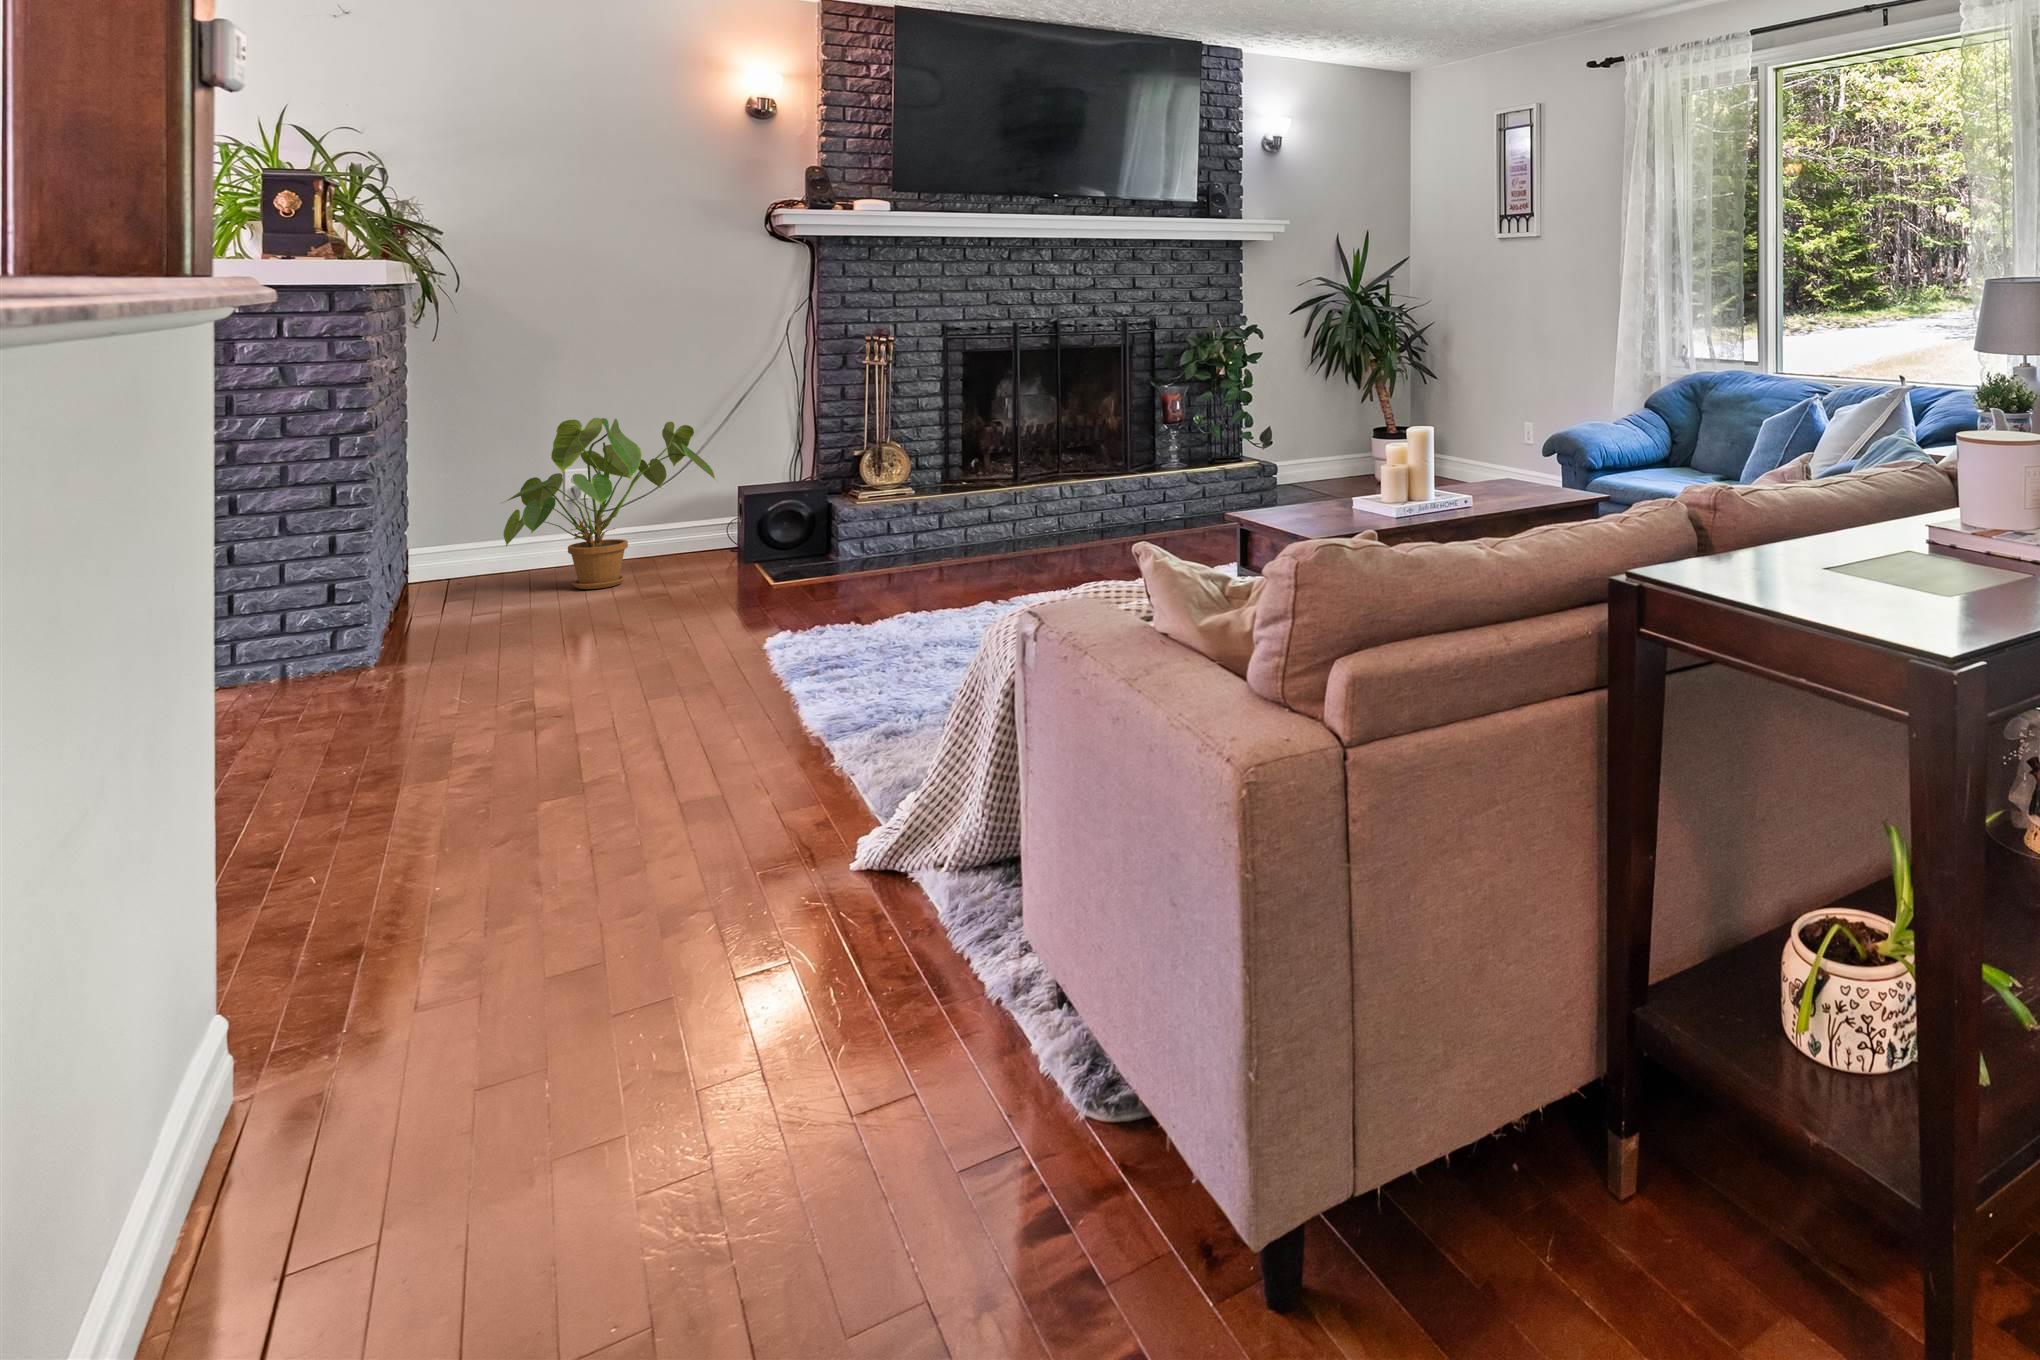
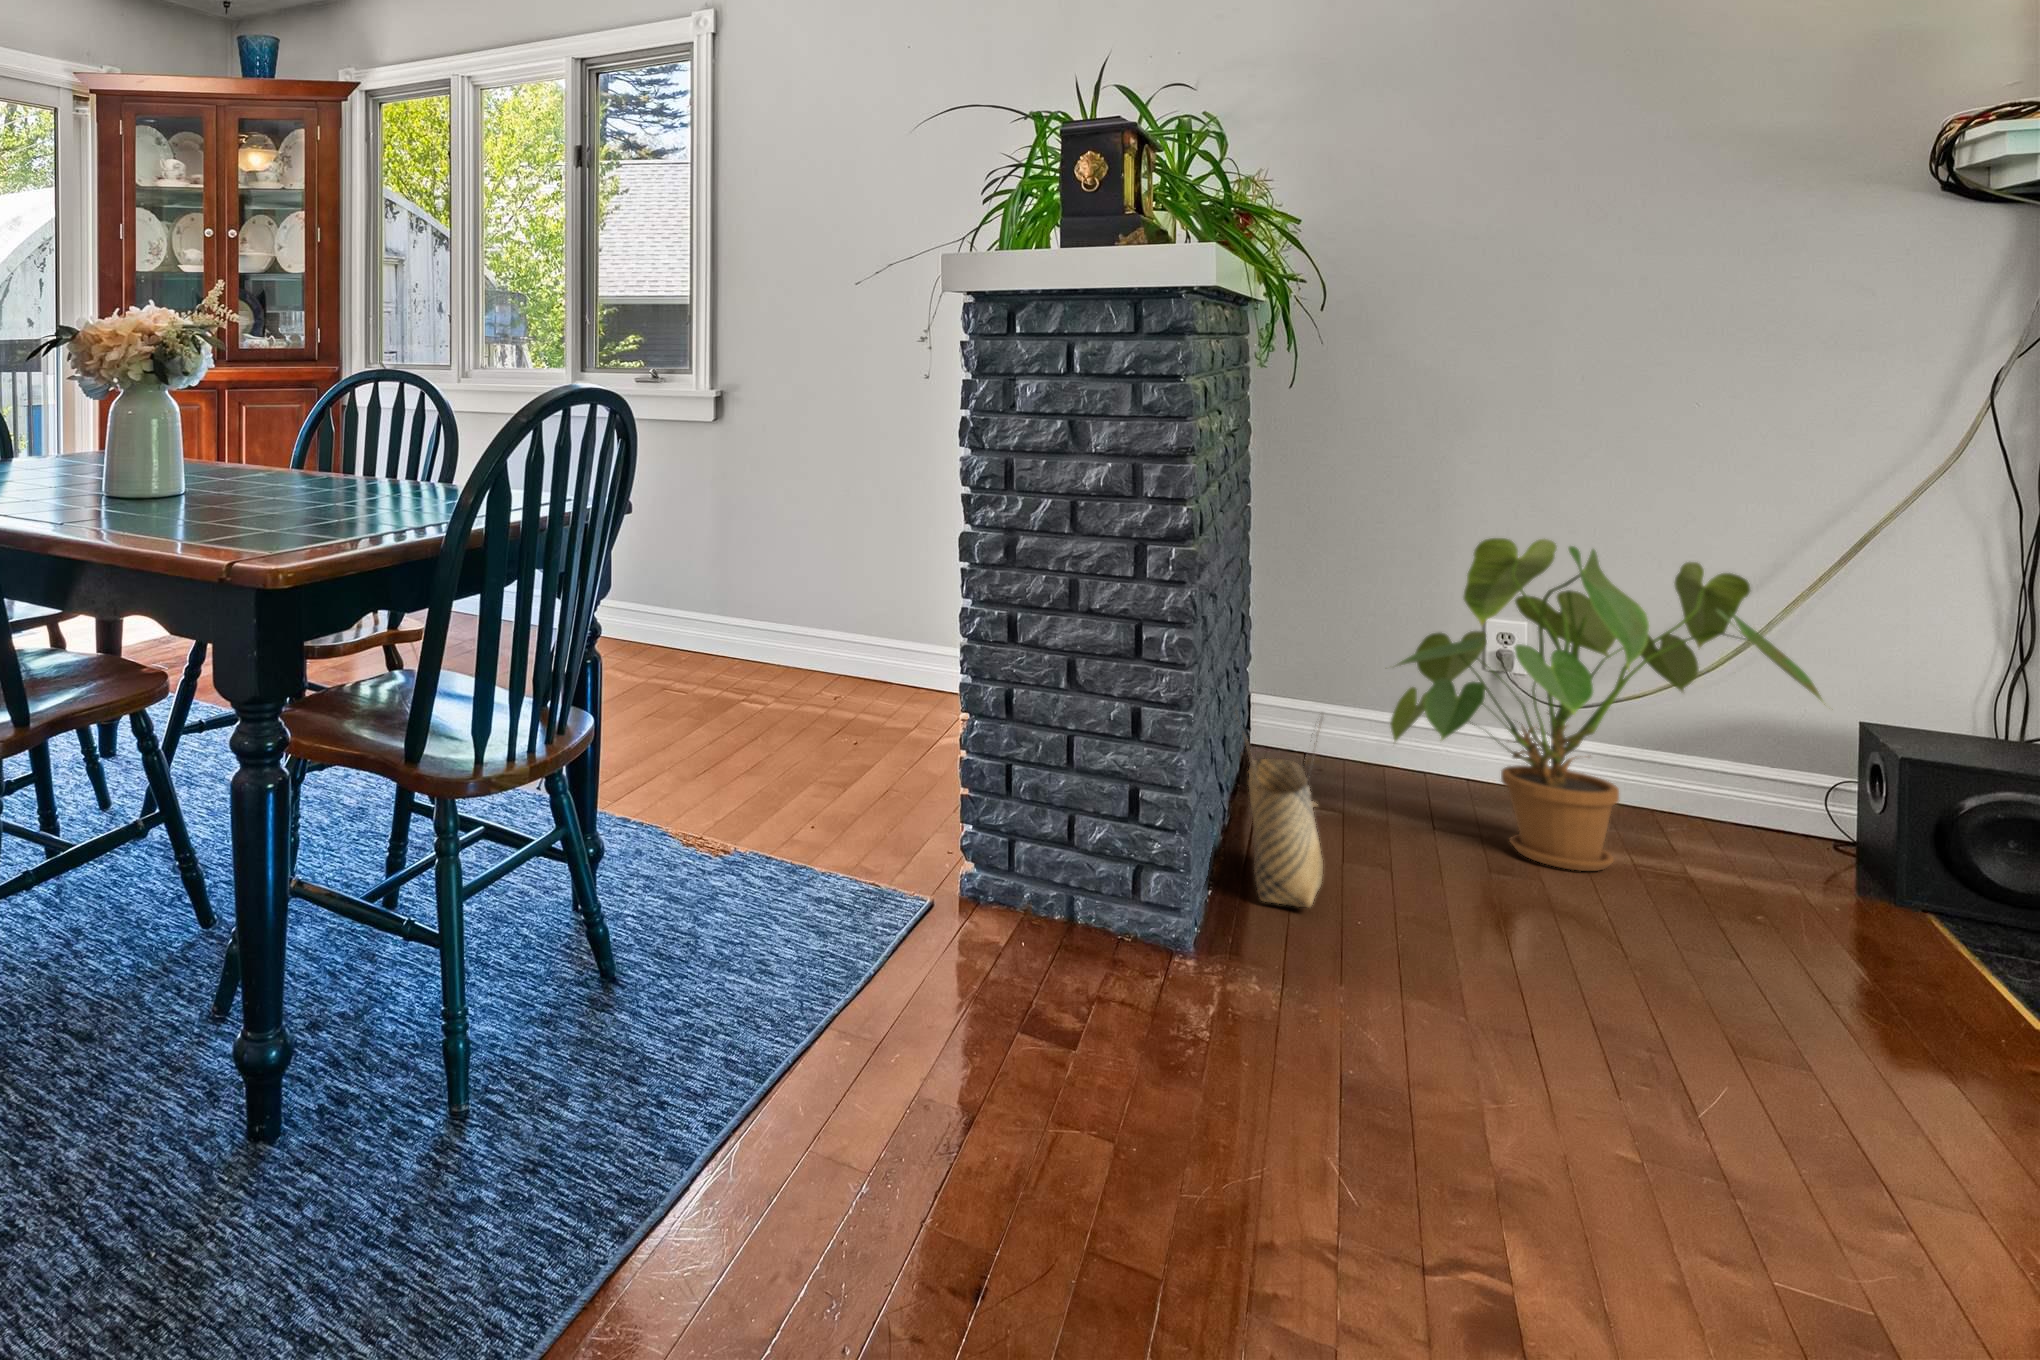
woven basket: none [399,526,459,640] -> present [1237,710,1323,907]

